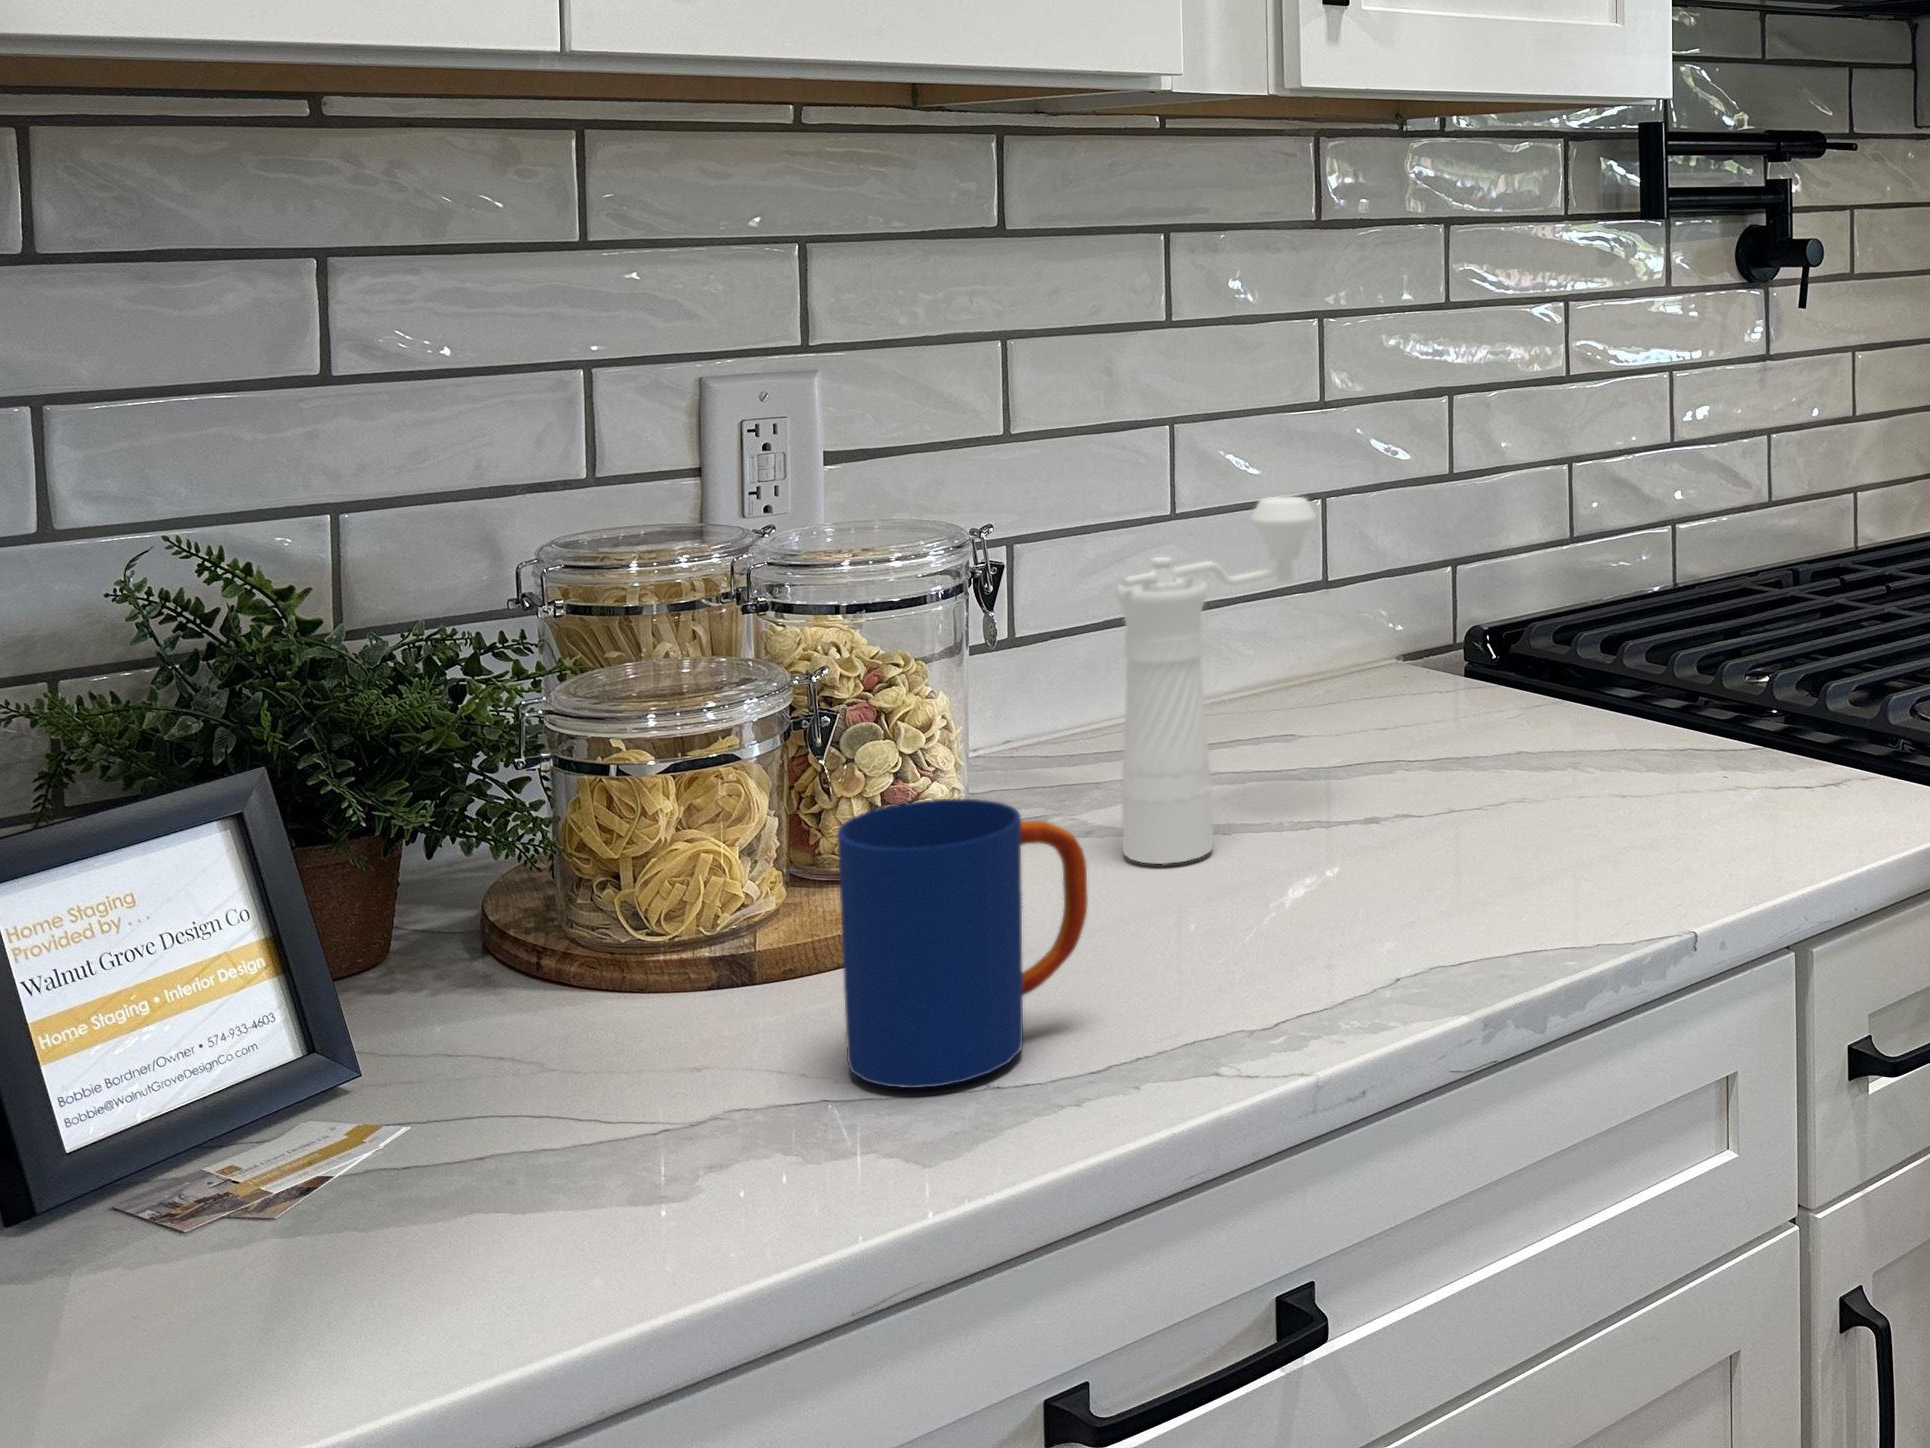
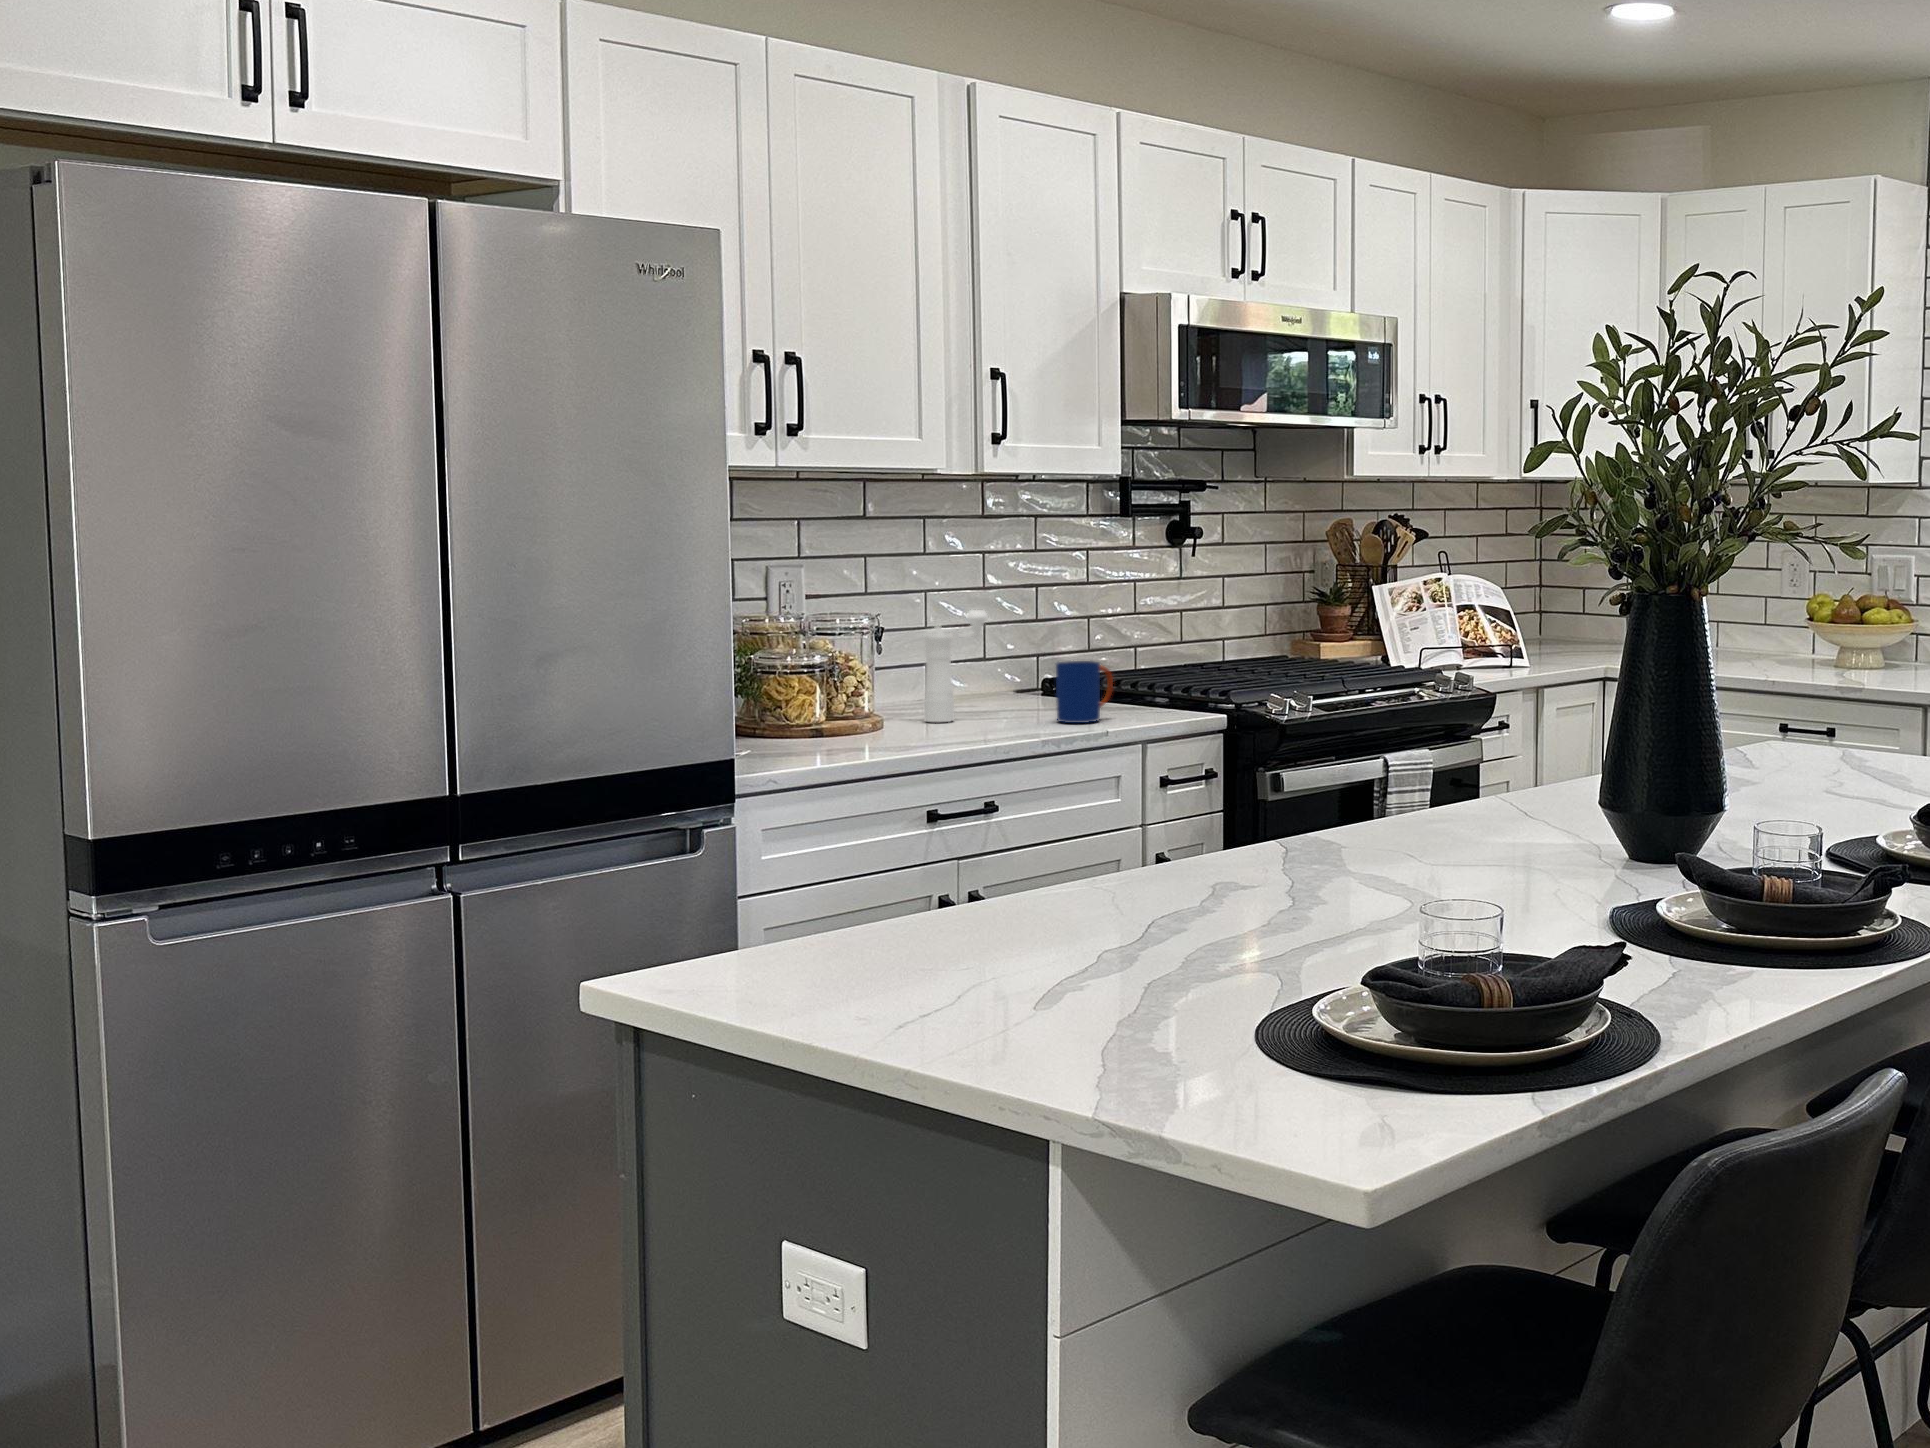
mug: present [838,799,1088,1088] -> present [1056,661,1113,723]

